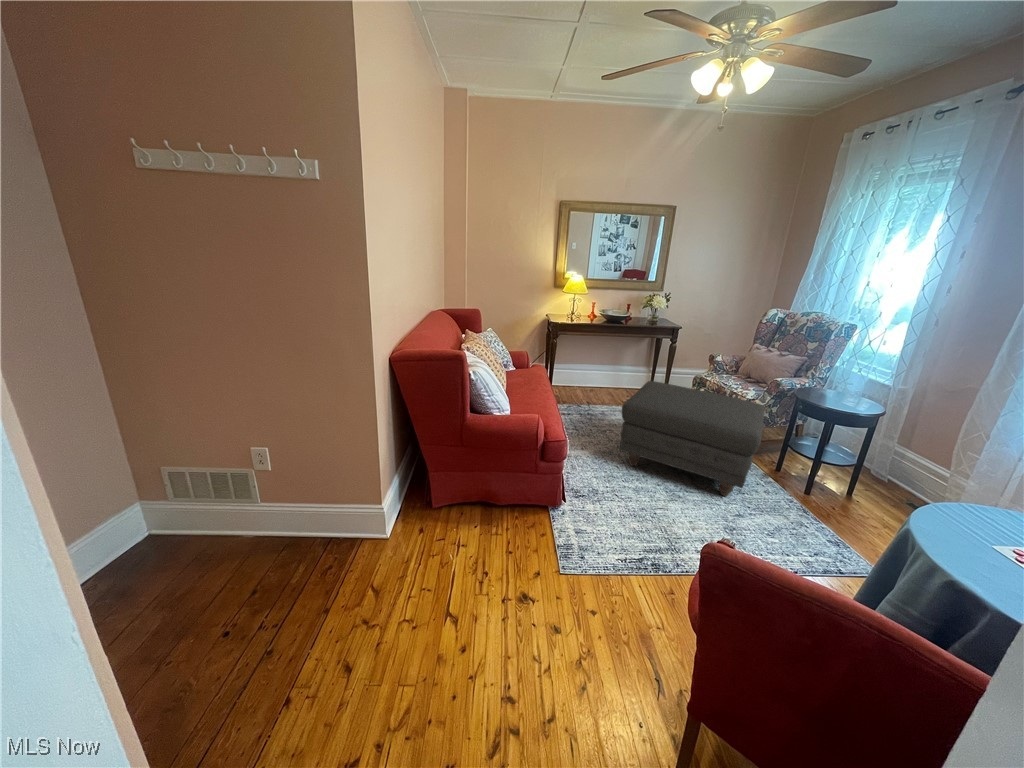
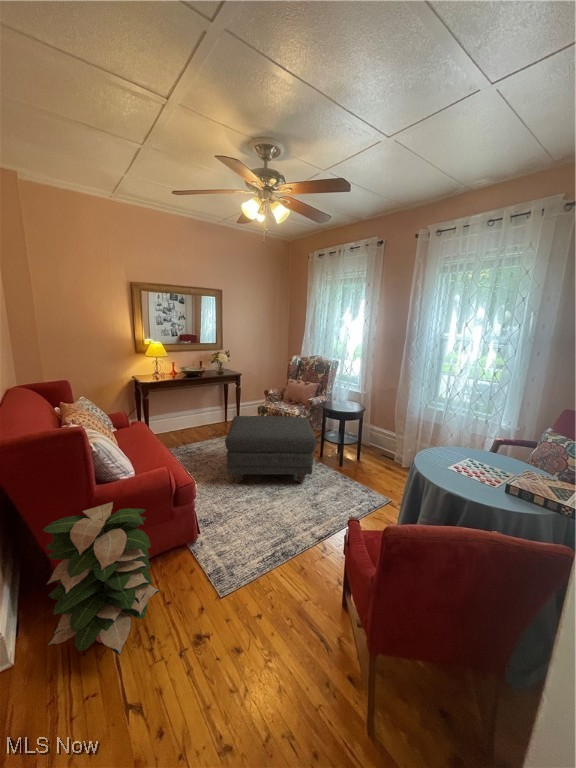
decorative plant: none [411,430,505,568] -> present [43,502,160,655]

